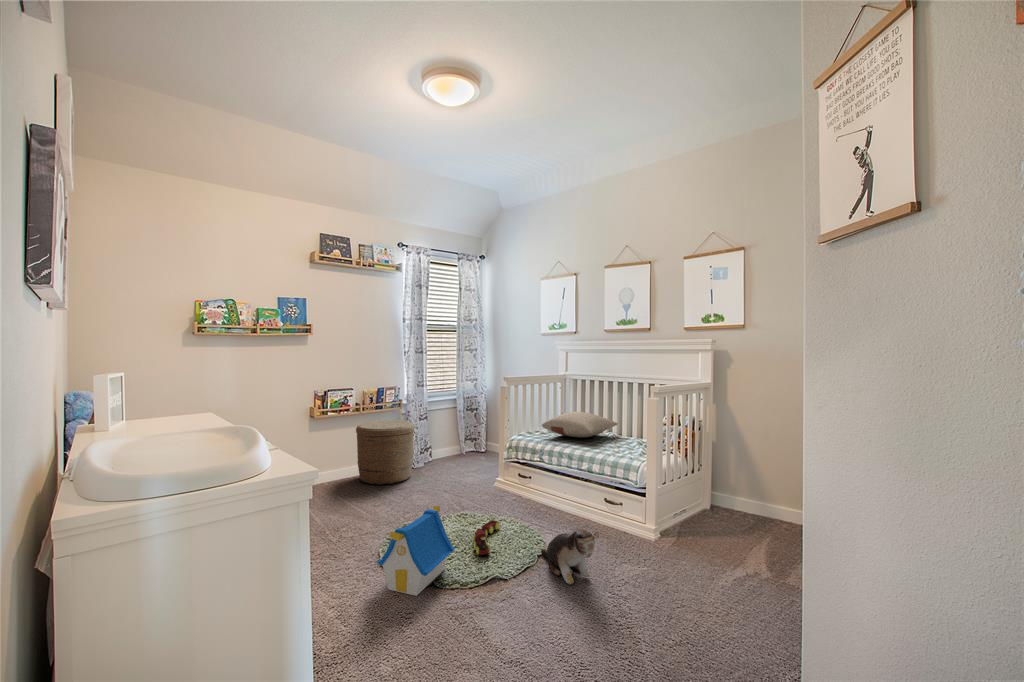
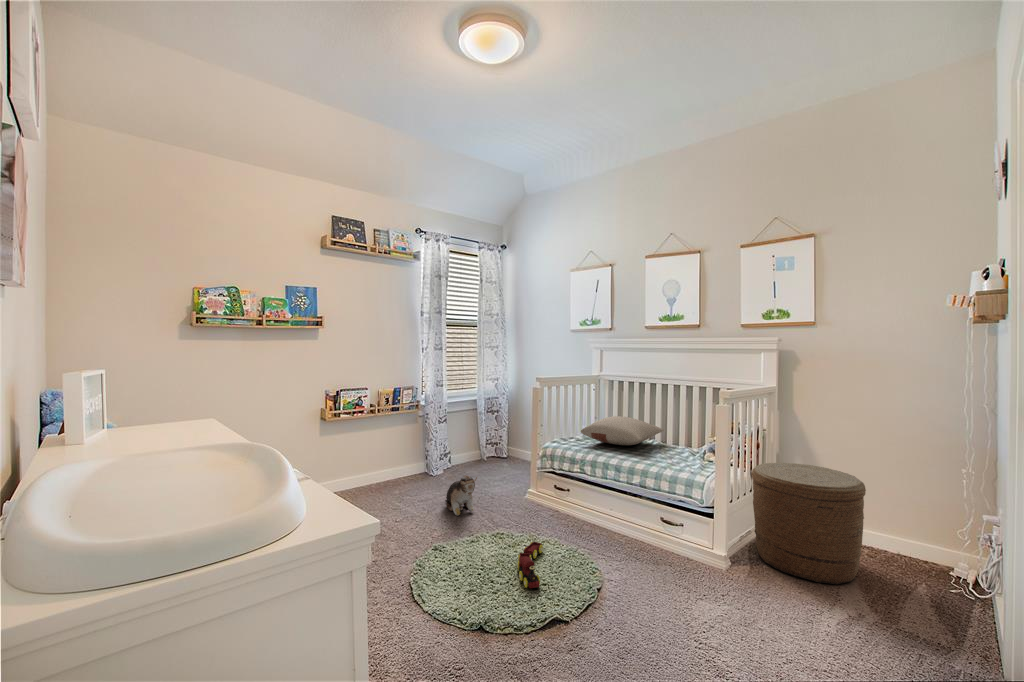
woven basket: present [356,421,414,485] -> present [751,463,866,585]
toy house: present [377,506,455,596] -> none [413,530,504,647]
plush toy: present [541,529,599,584] -> present [446,475,477,516]

